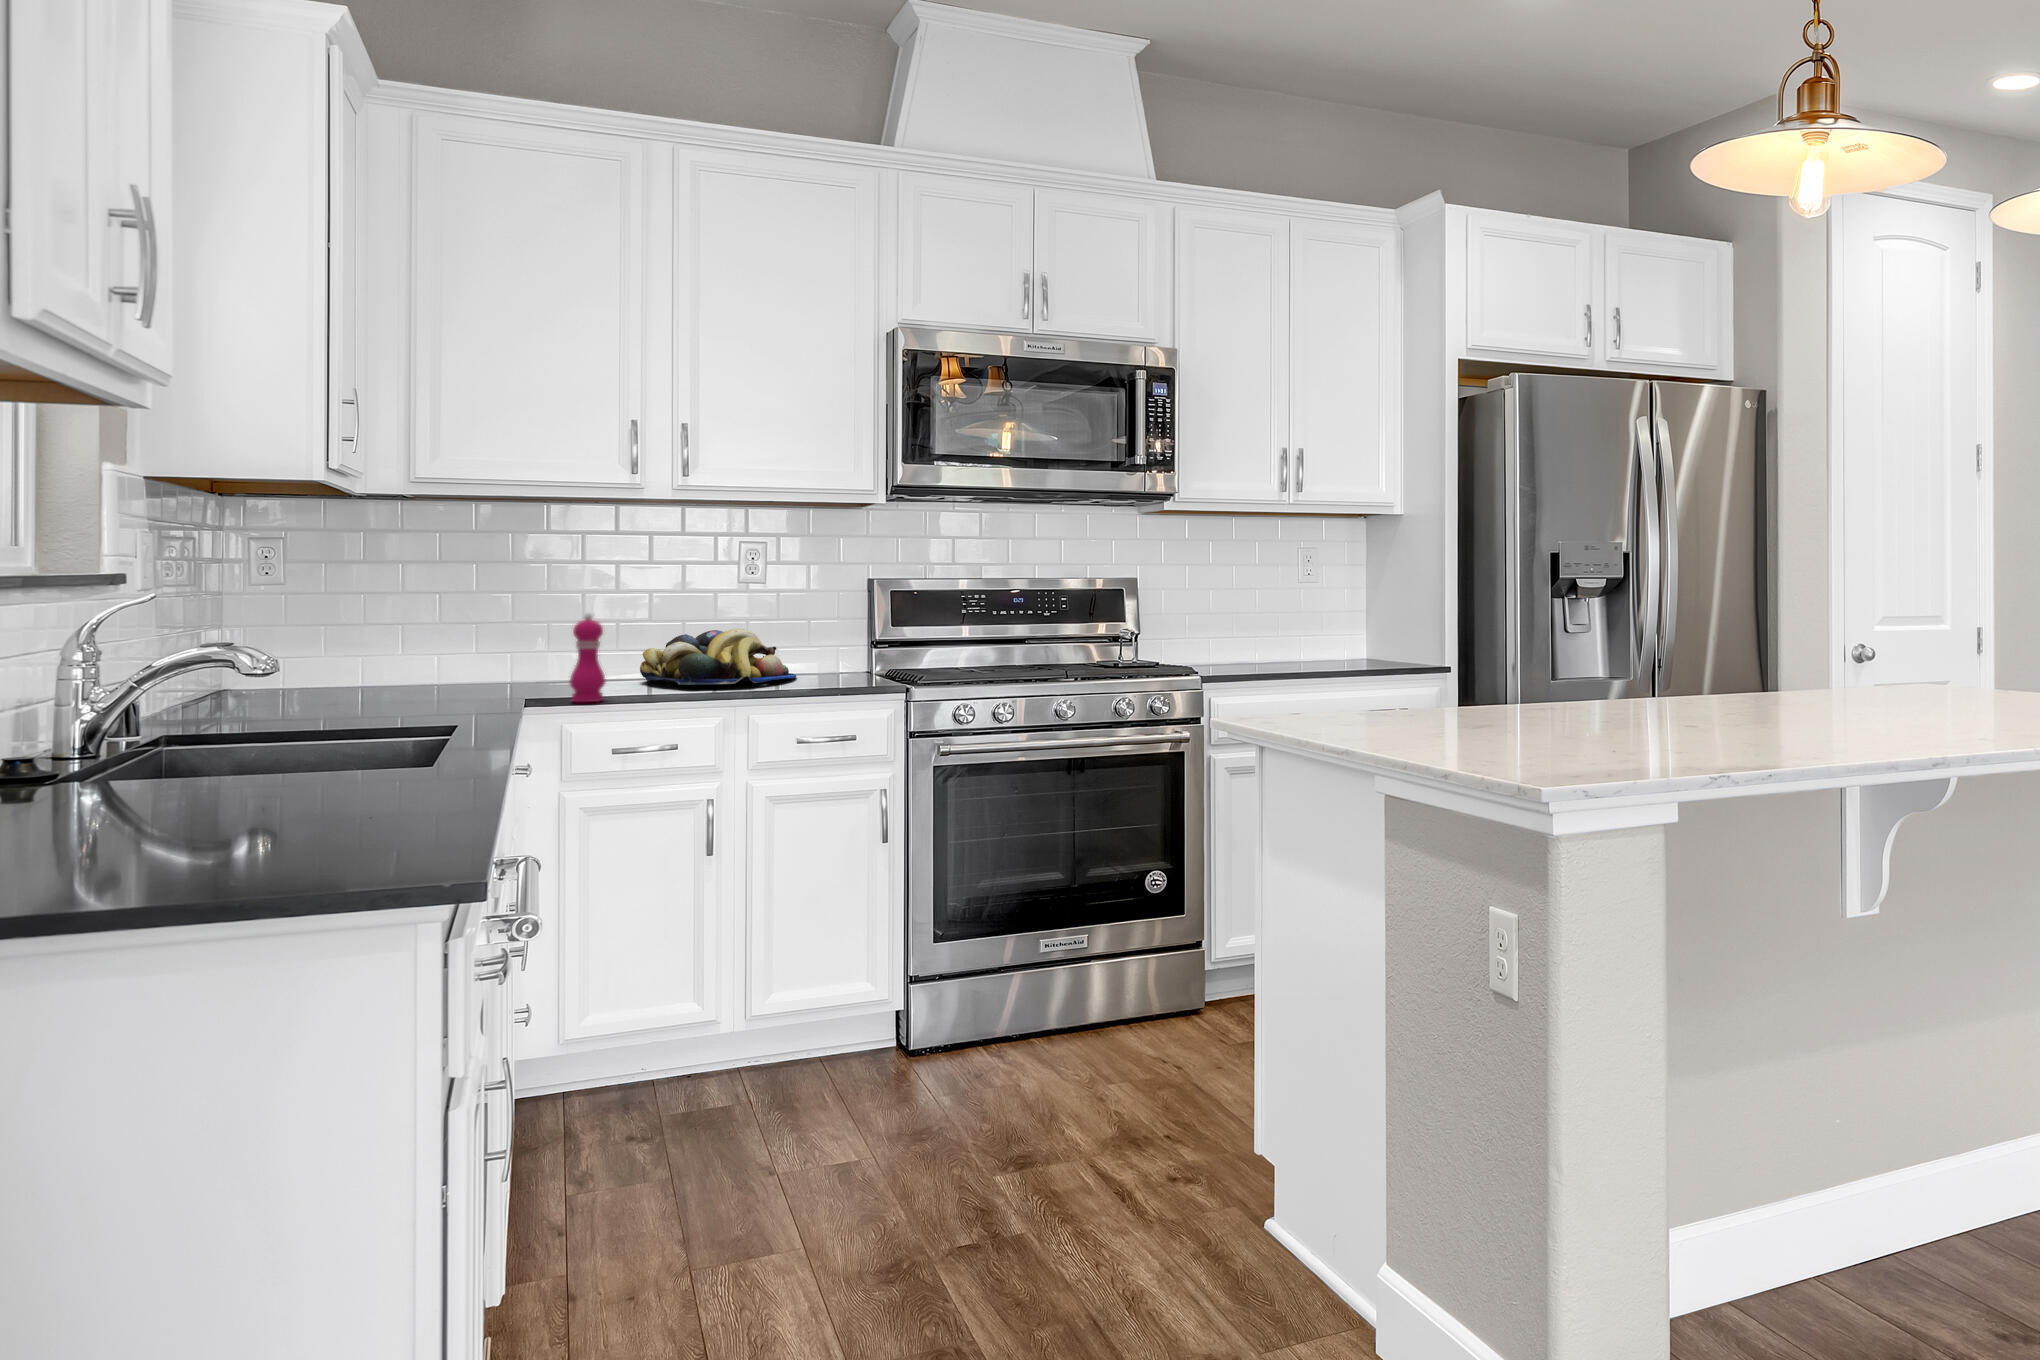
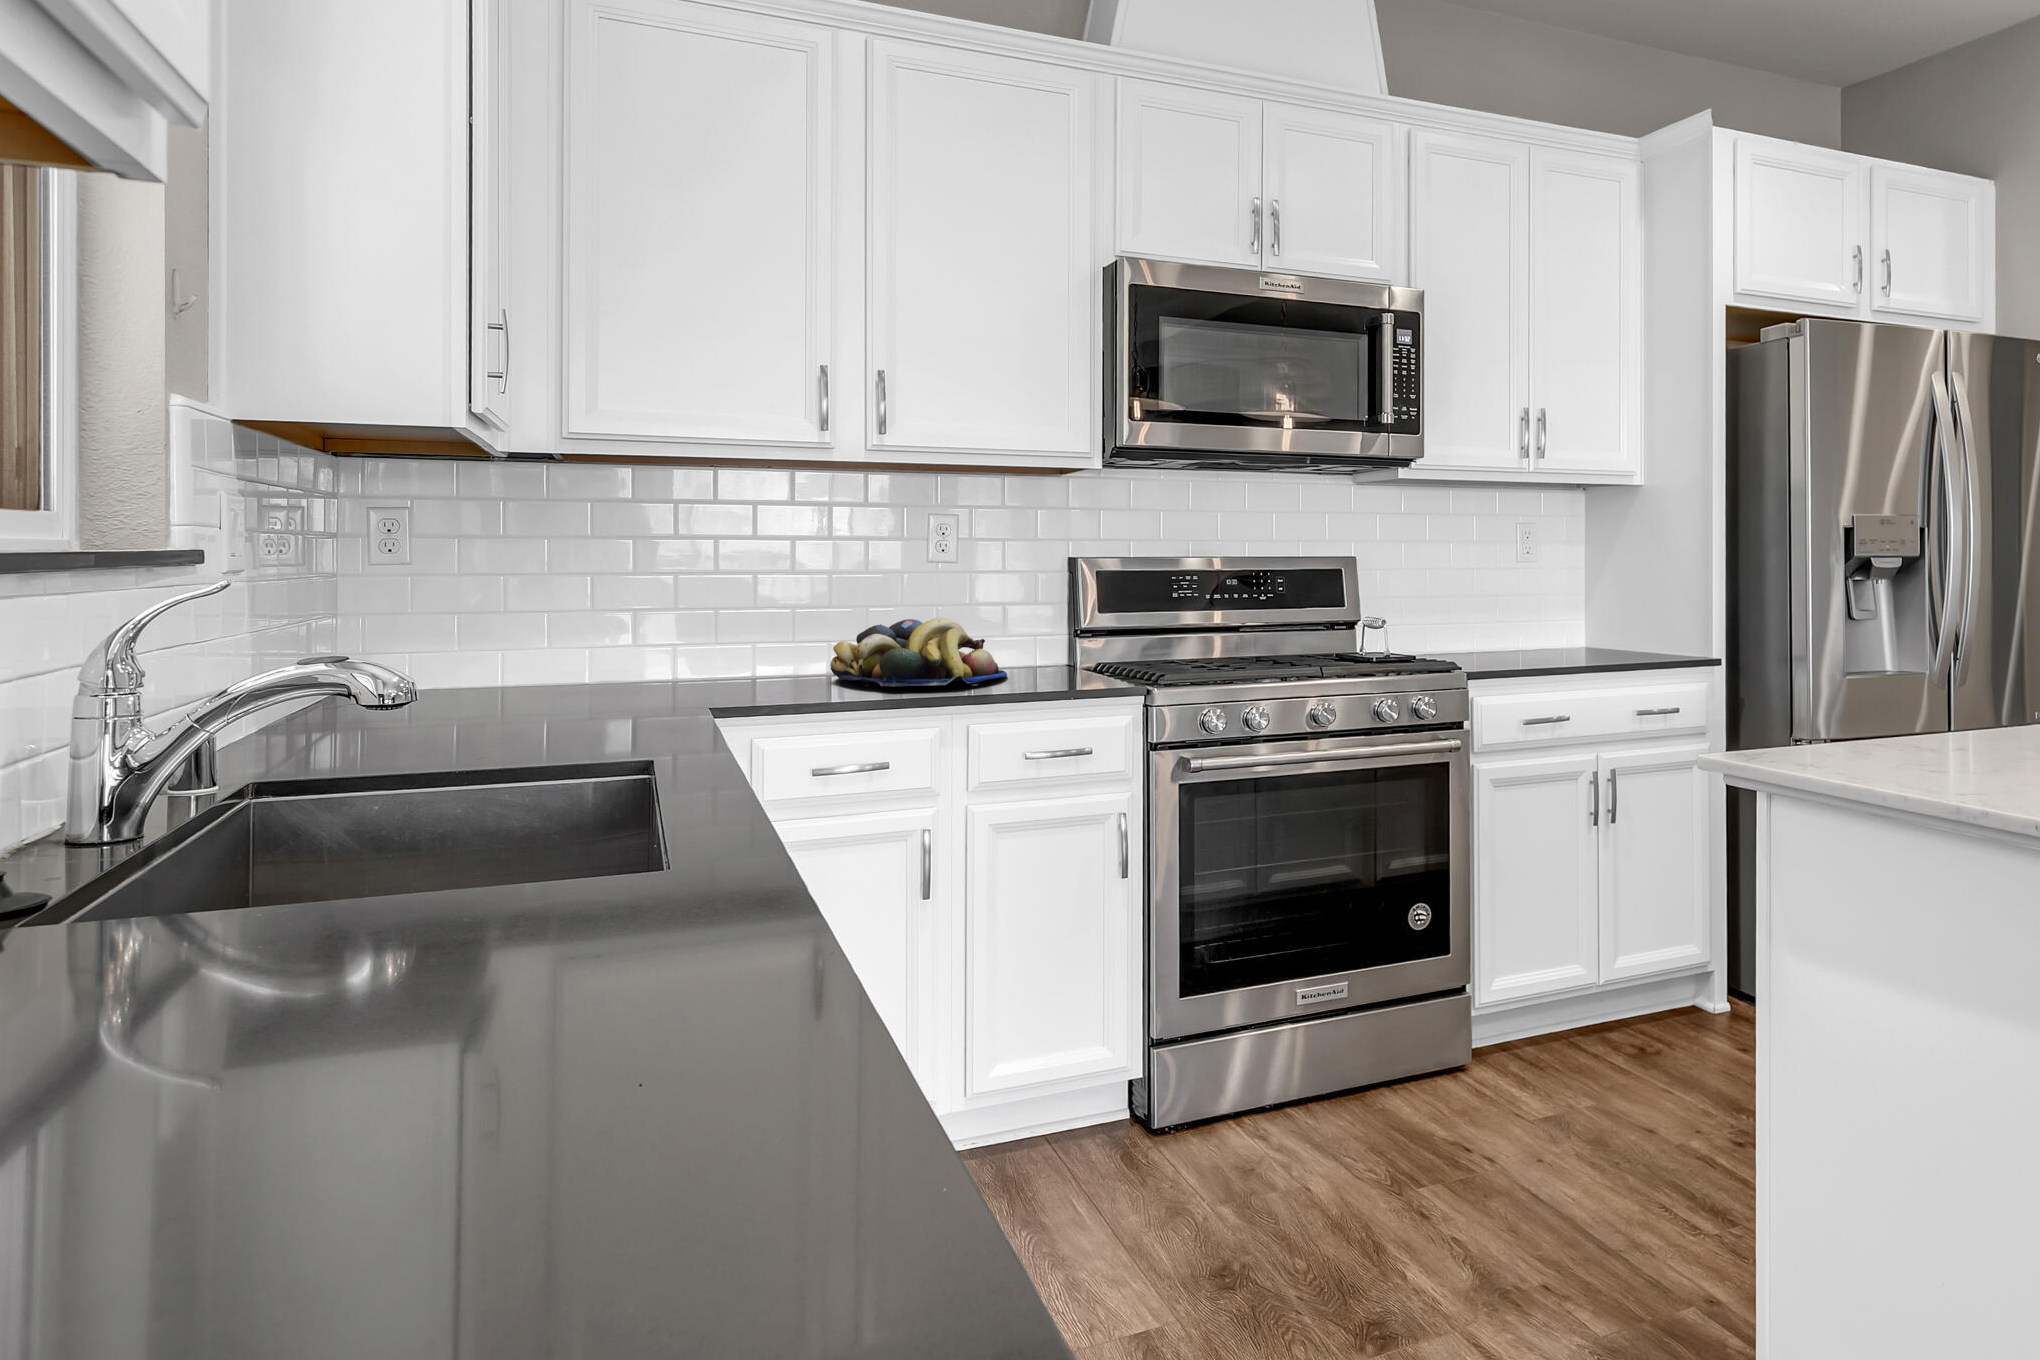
pepper mill: present [570,613,605,702] -> none [760,601,803,711]

